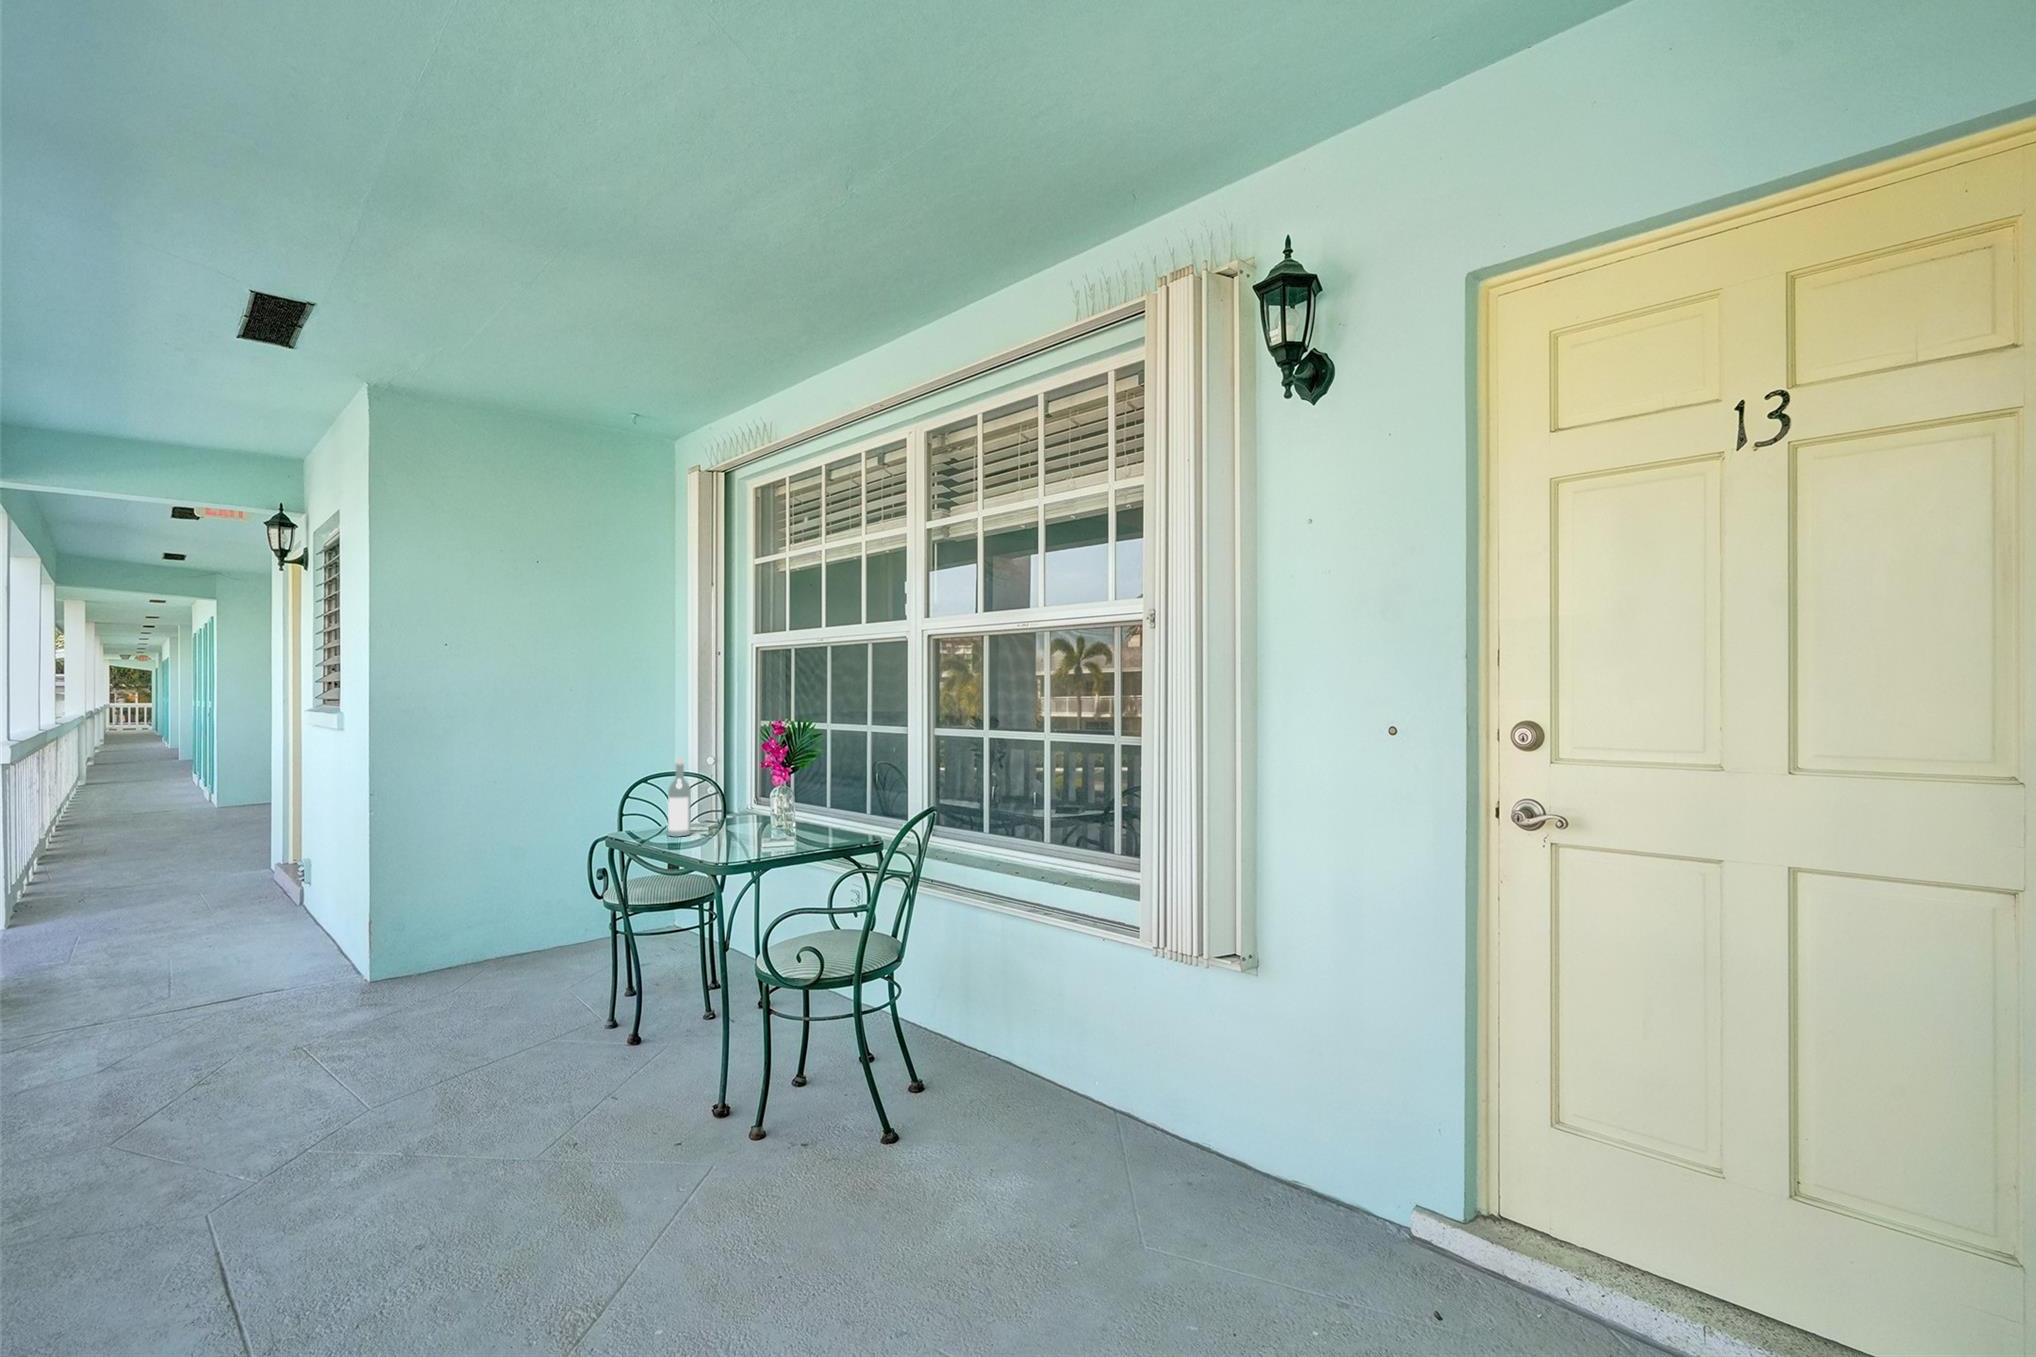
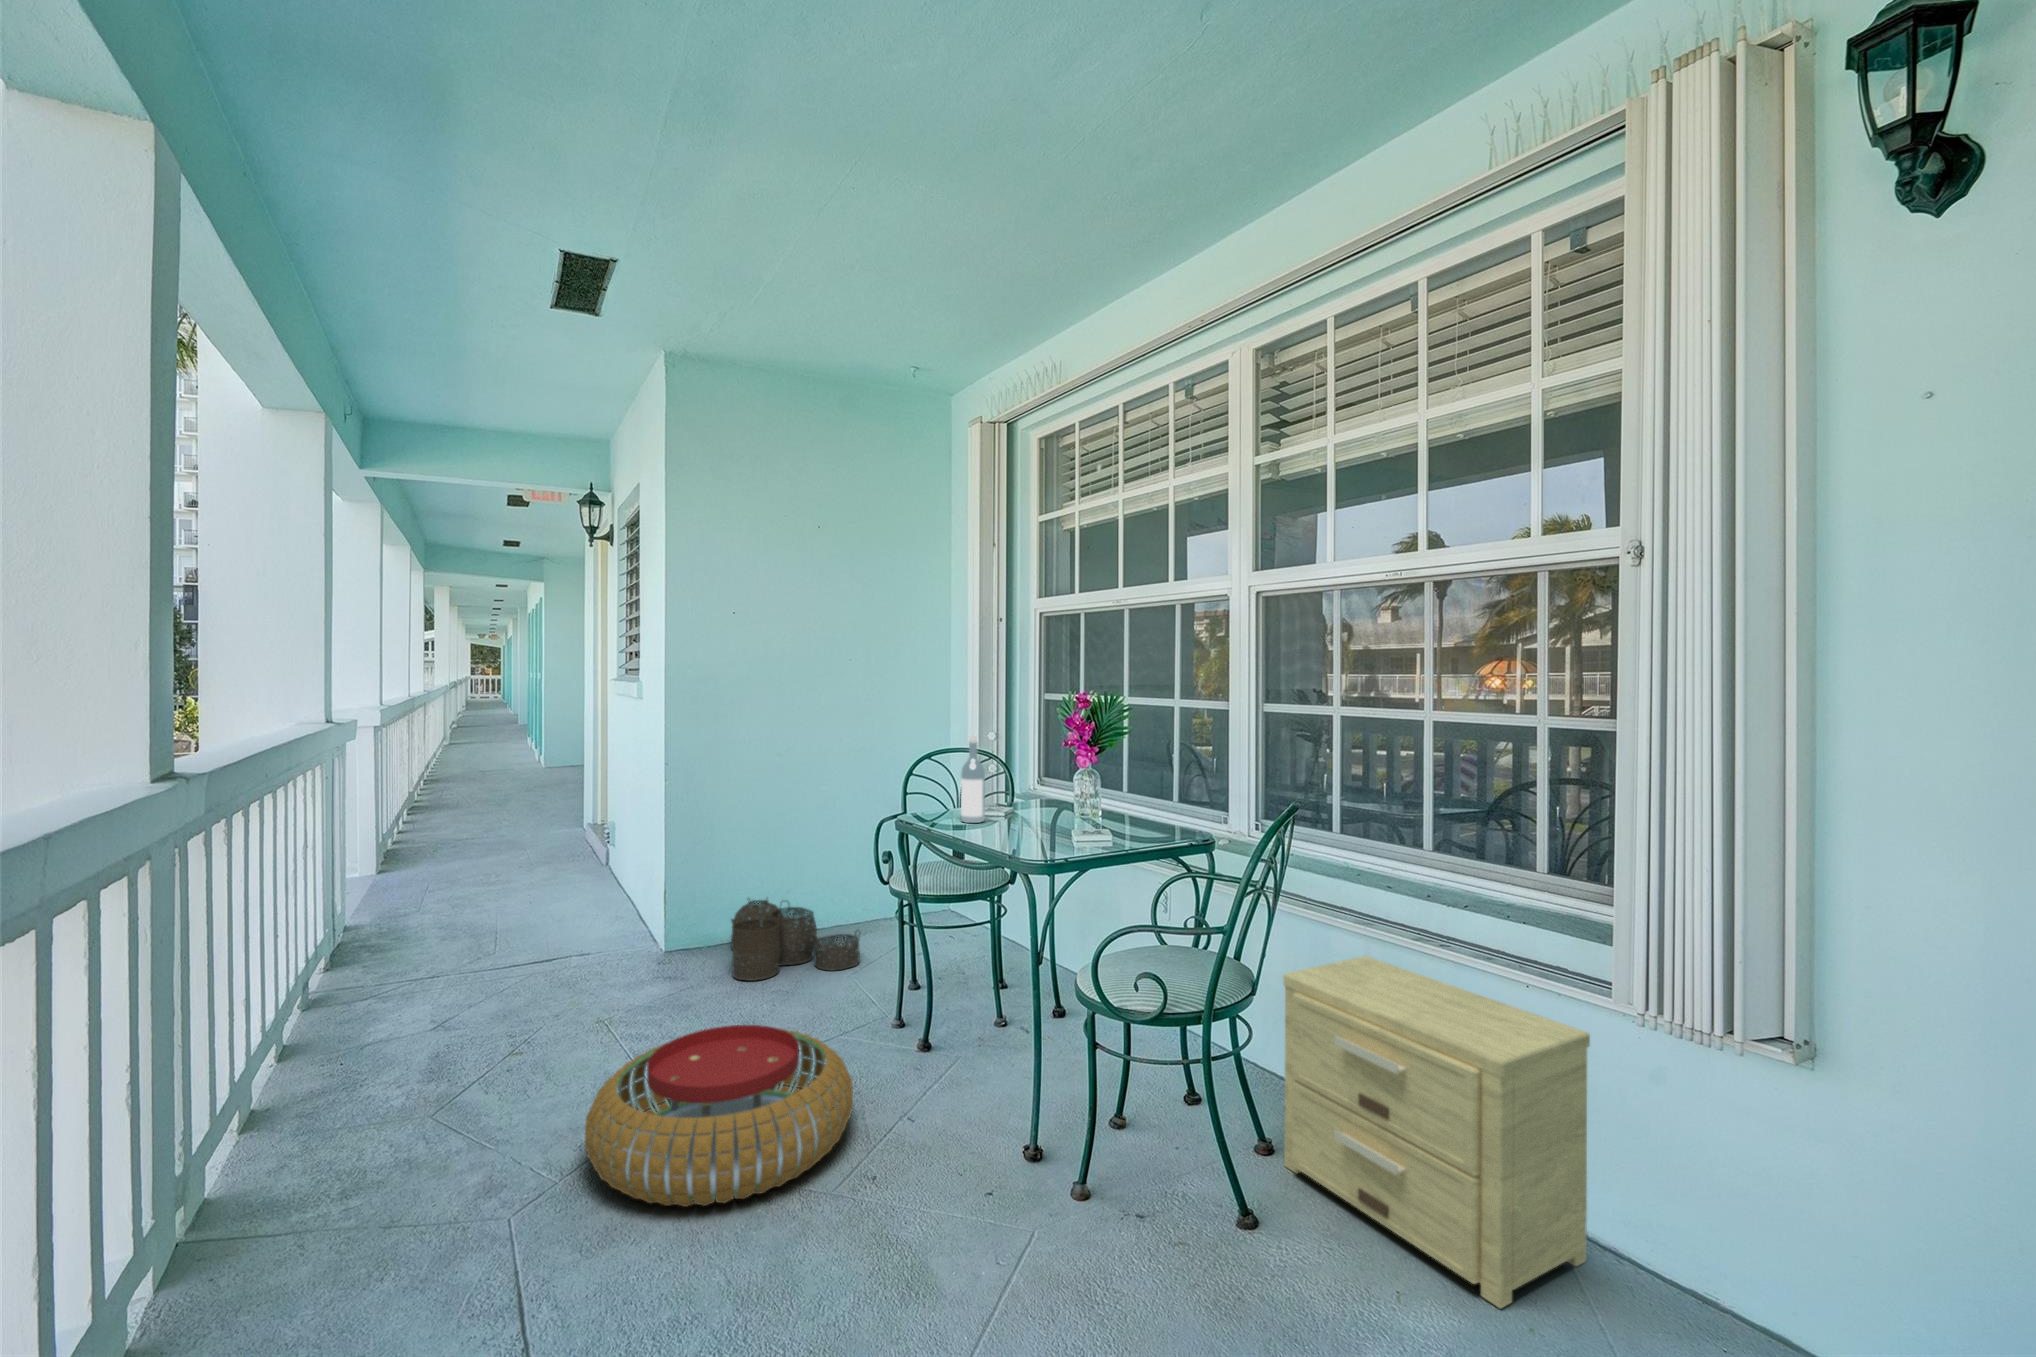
woven basket: none [437,921,580,1004] -> present [731,898,860,981]
side table: none [931,924,1136,1174] -> present [1283,956,1590,1308]
pouf: none [254,1039,550,1212] -> present [585,1025,853,1207]

